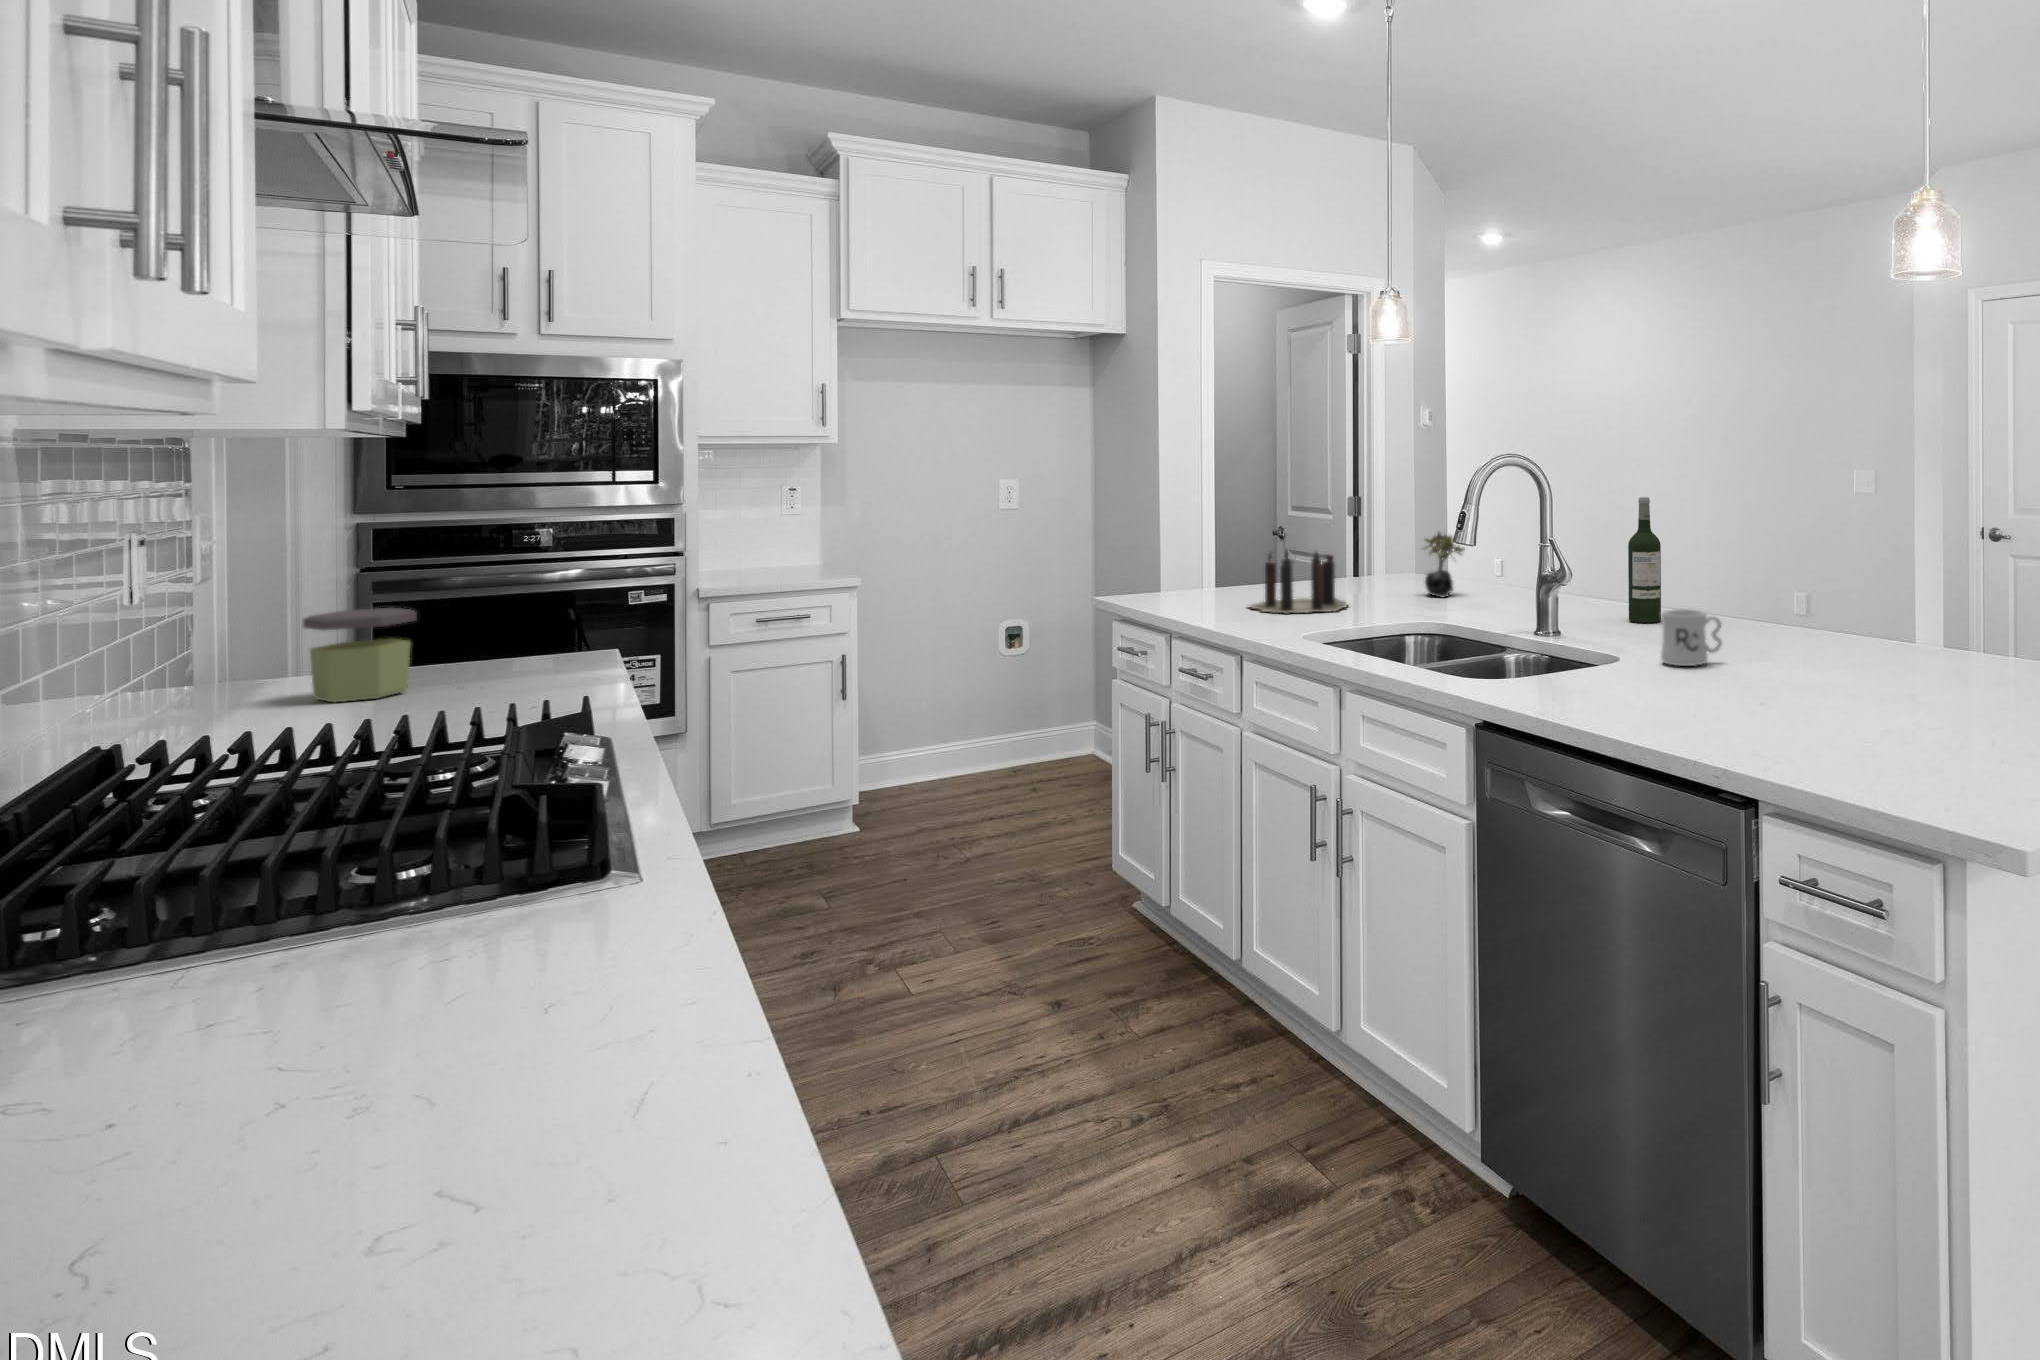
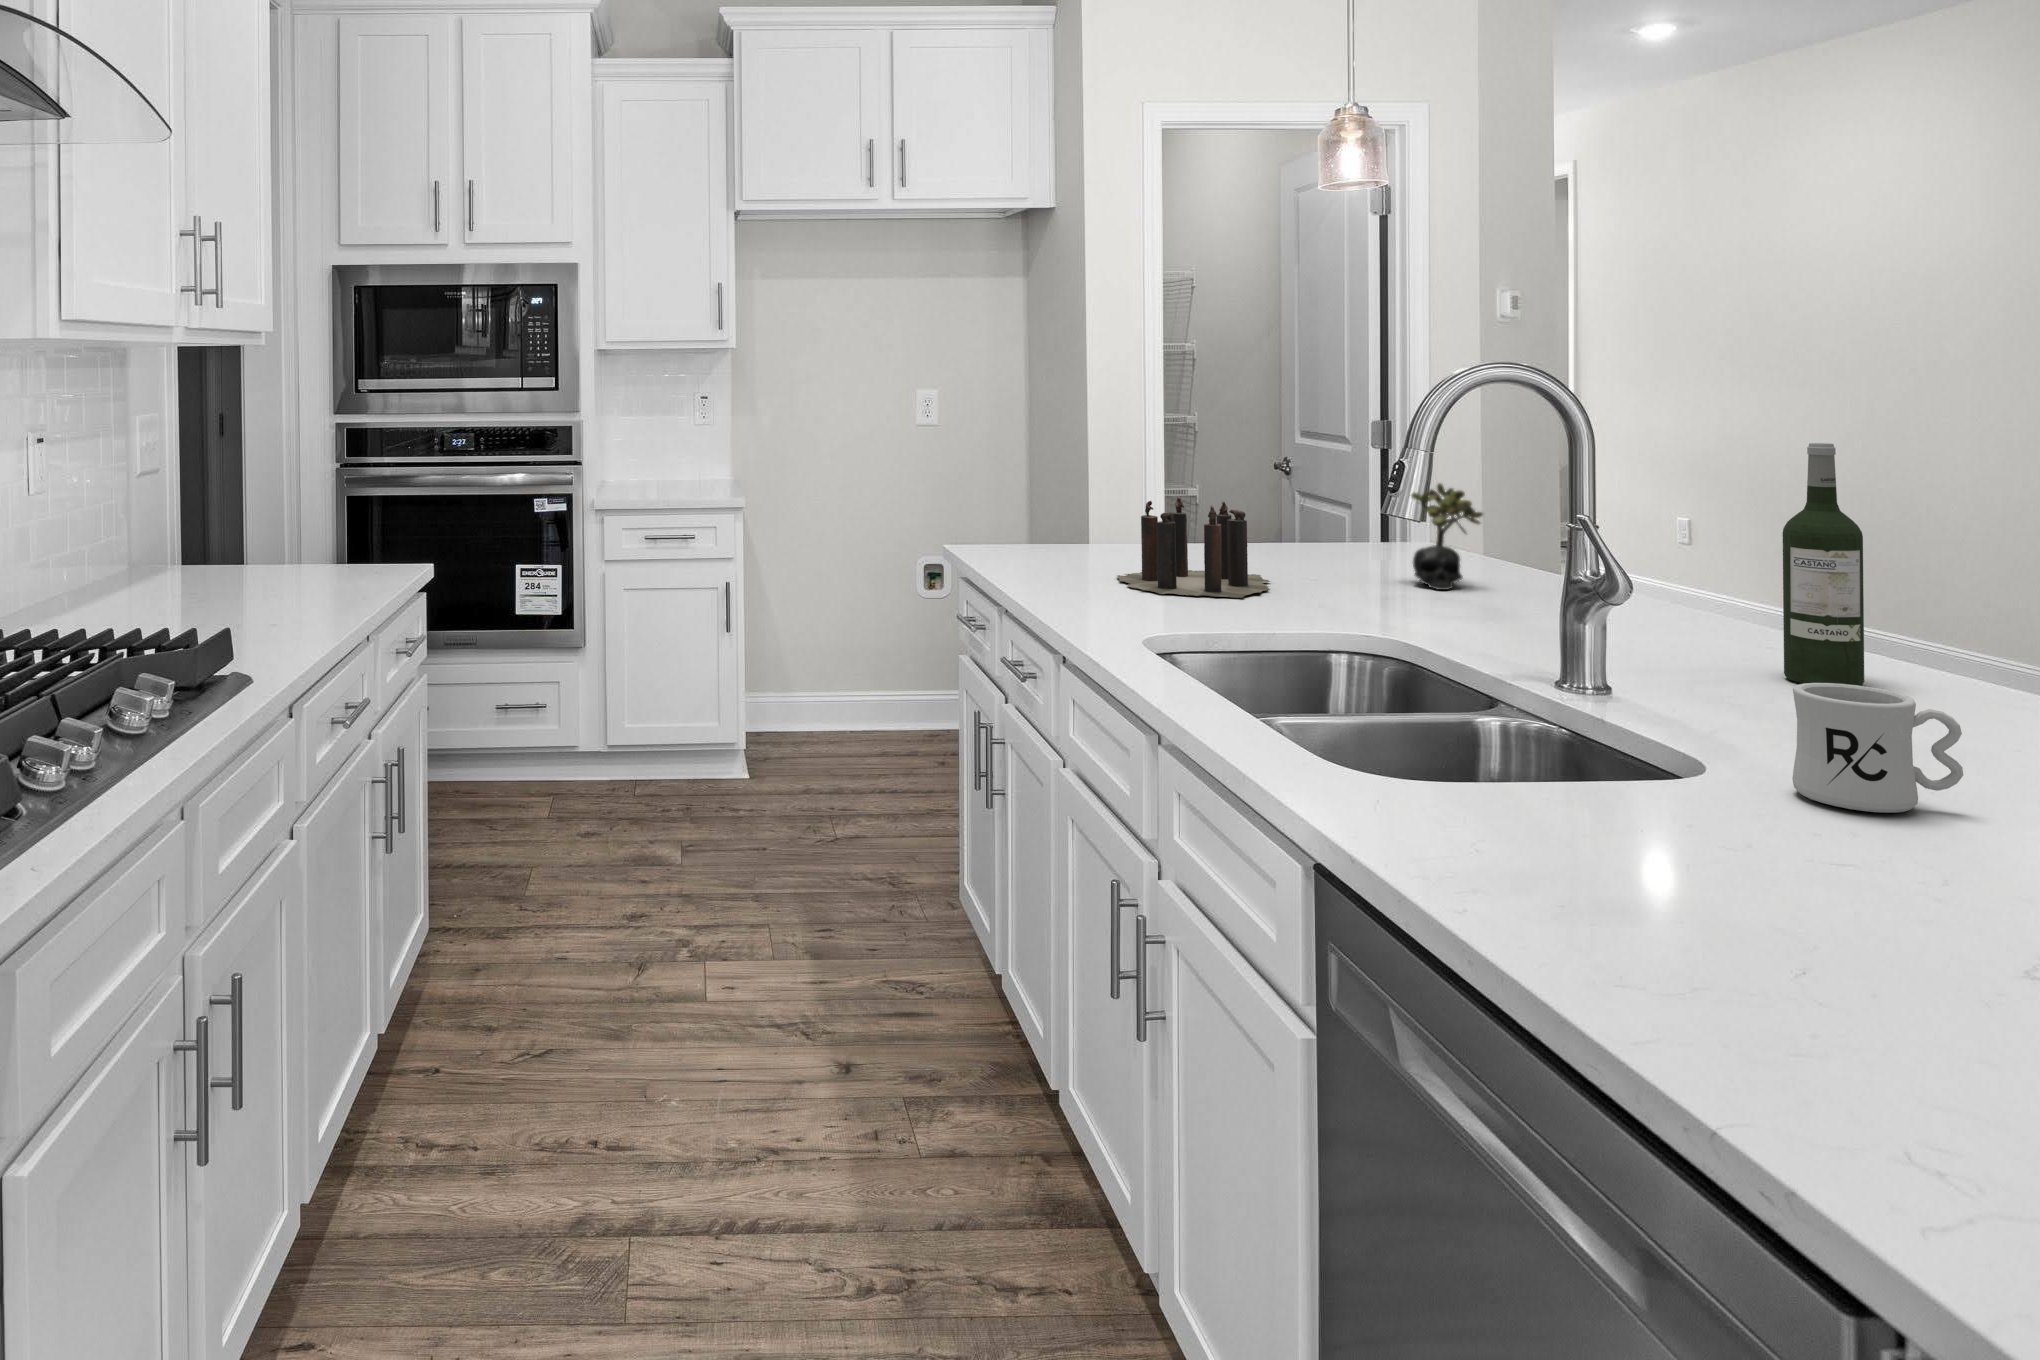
jar: present [303,608,417,702] -> none [161,510,239,598]

